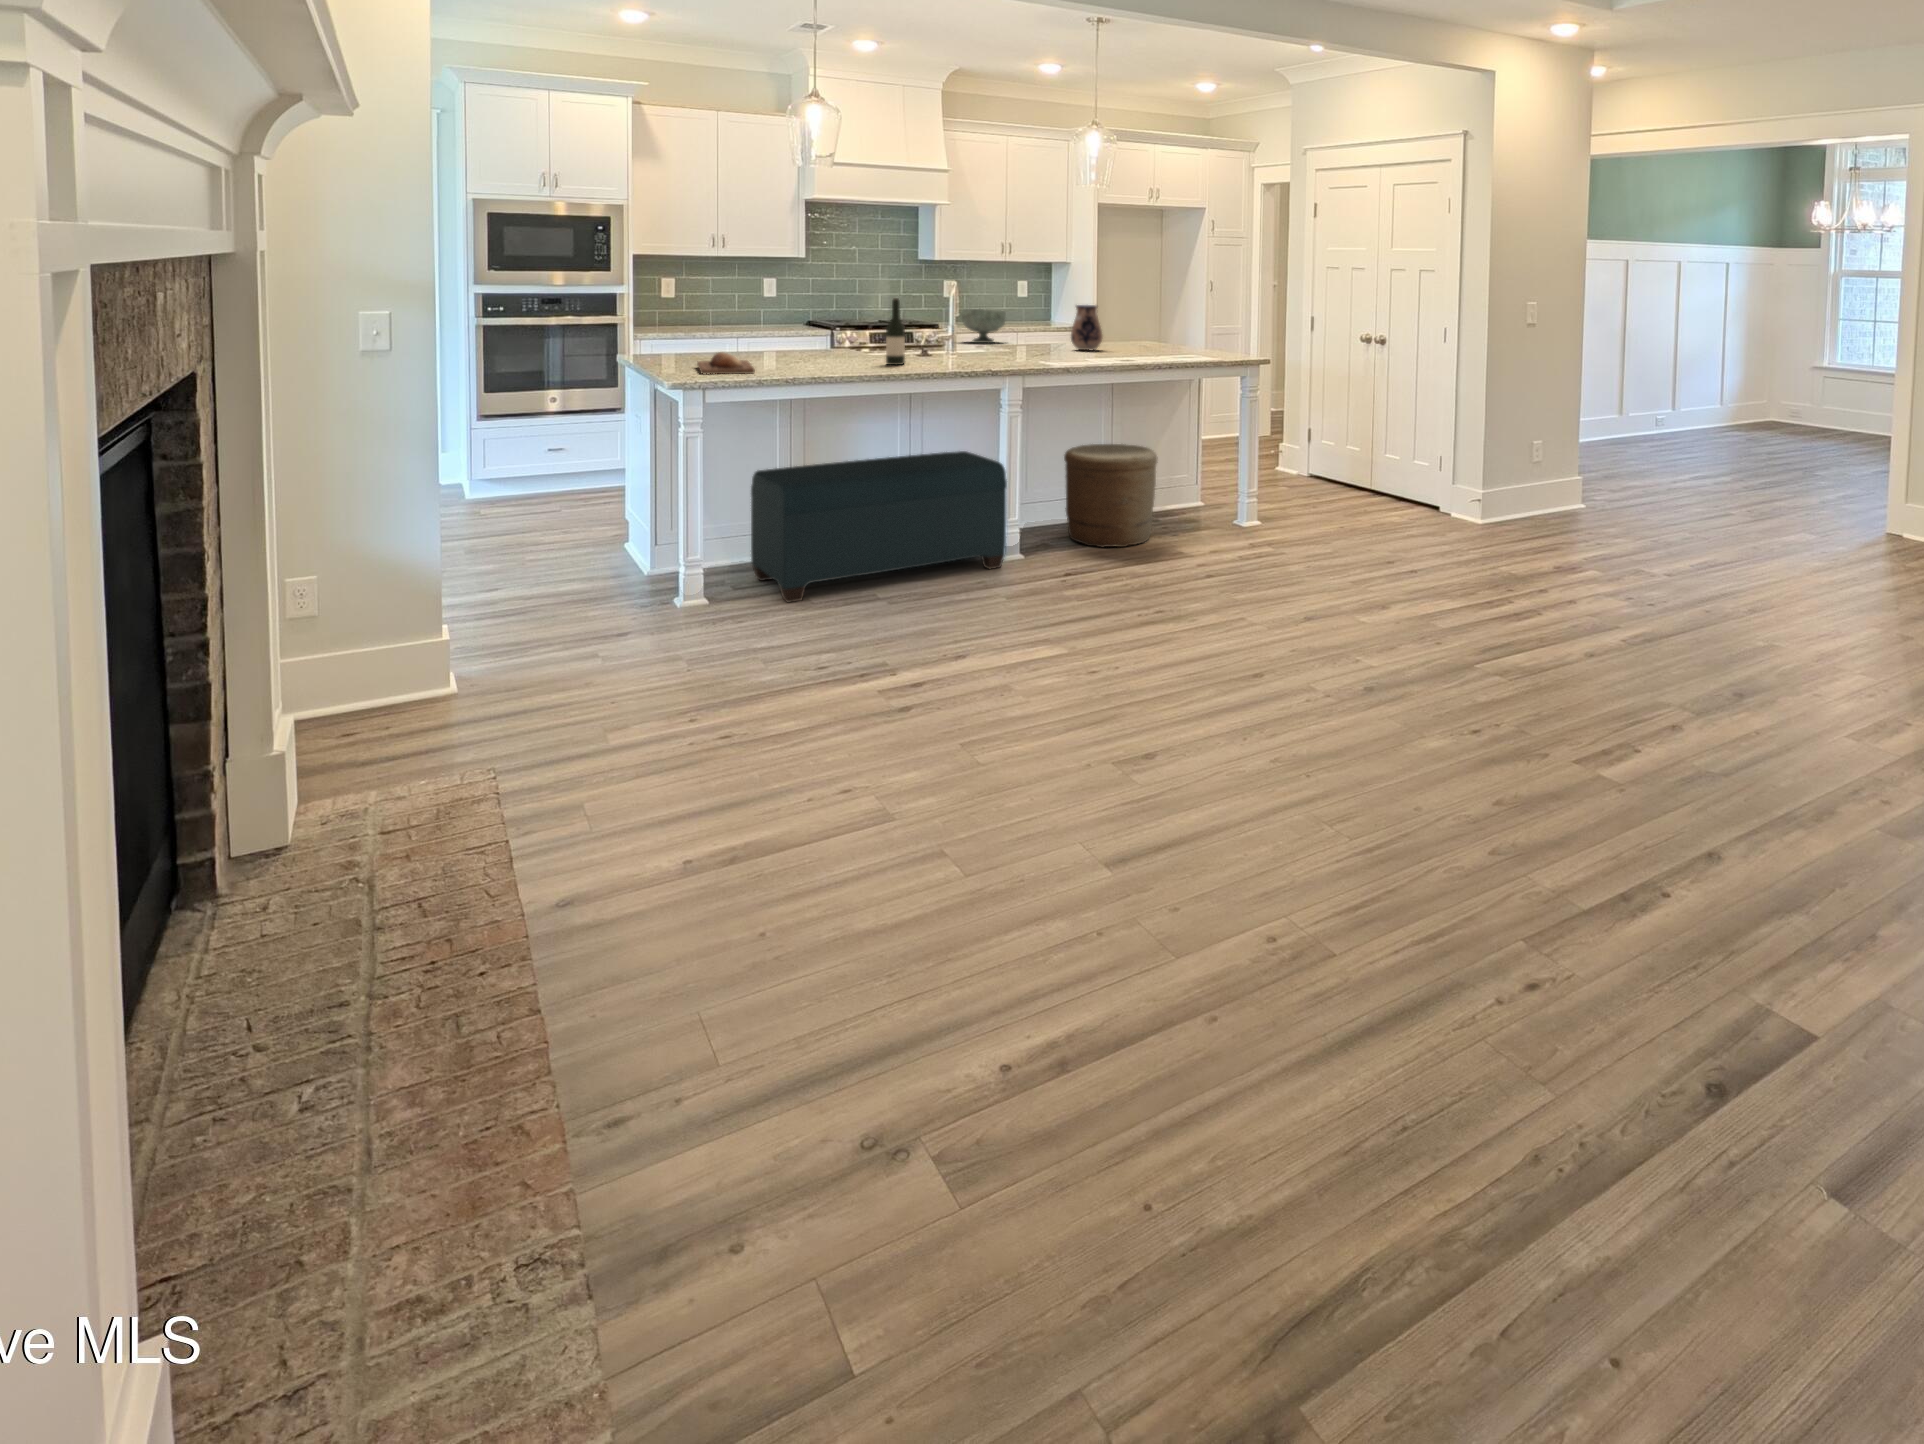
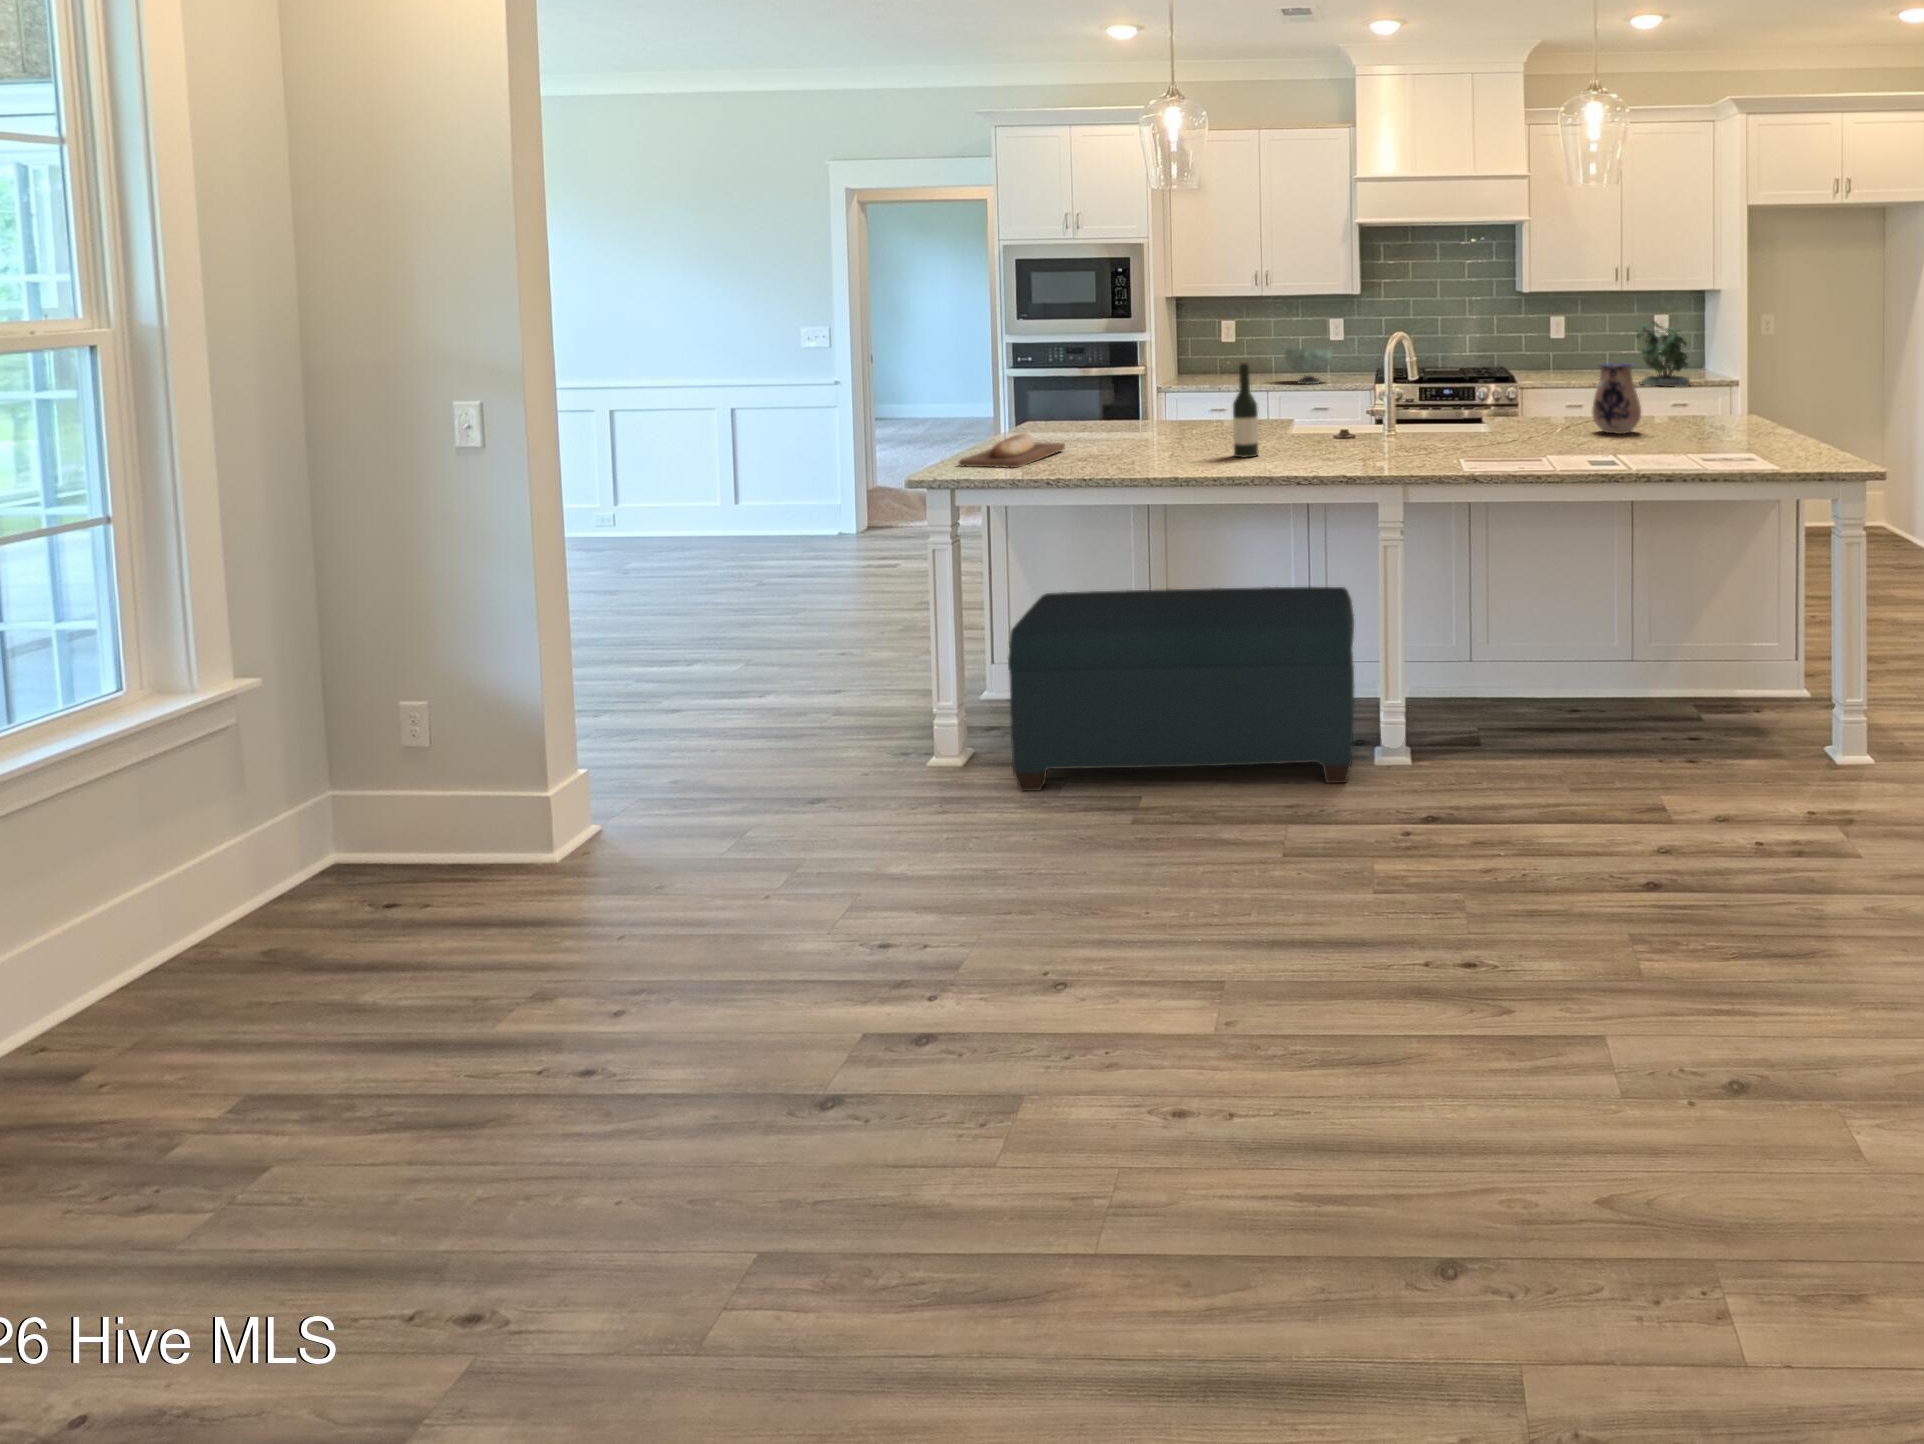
potted plant: none [1009,282,1052,332] -> present [1636,322,1690,388]
decorative bowl: present [961,309,1006,343] -> present [1285,347,1332,384]
woven basket: present [1064,444,1158,548] -> none [1496,591,1647,777]

